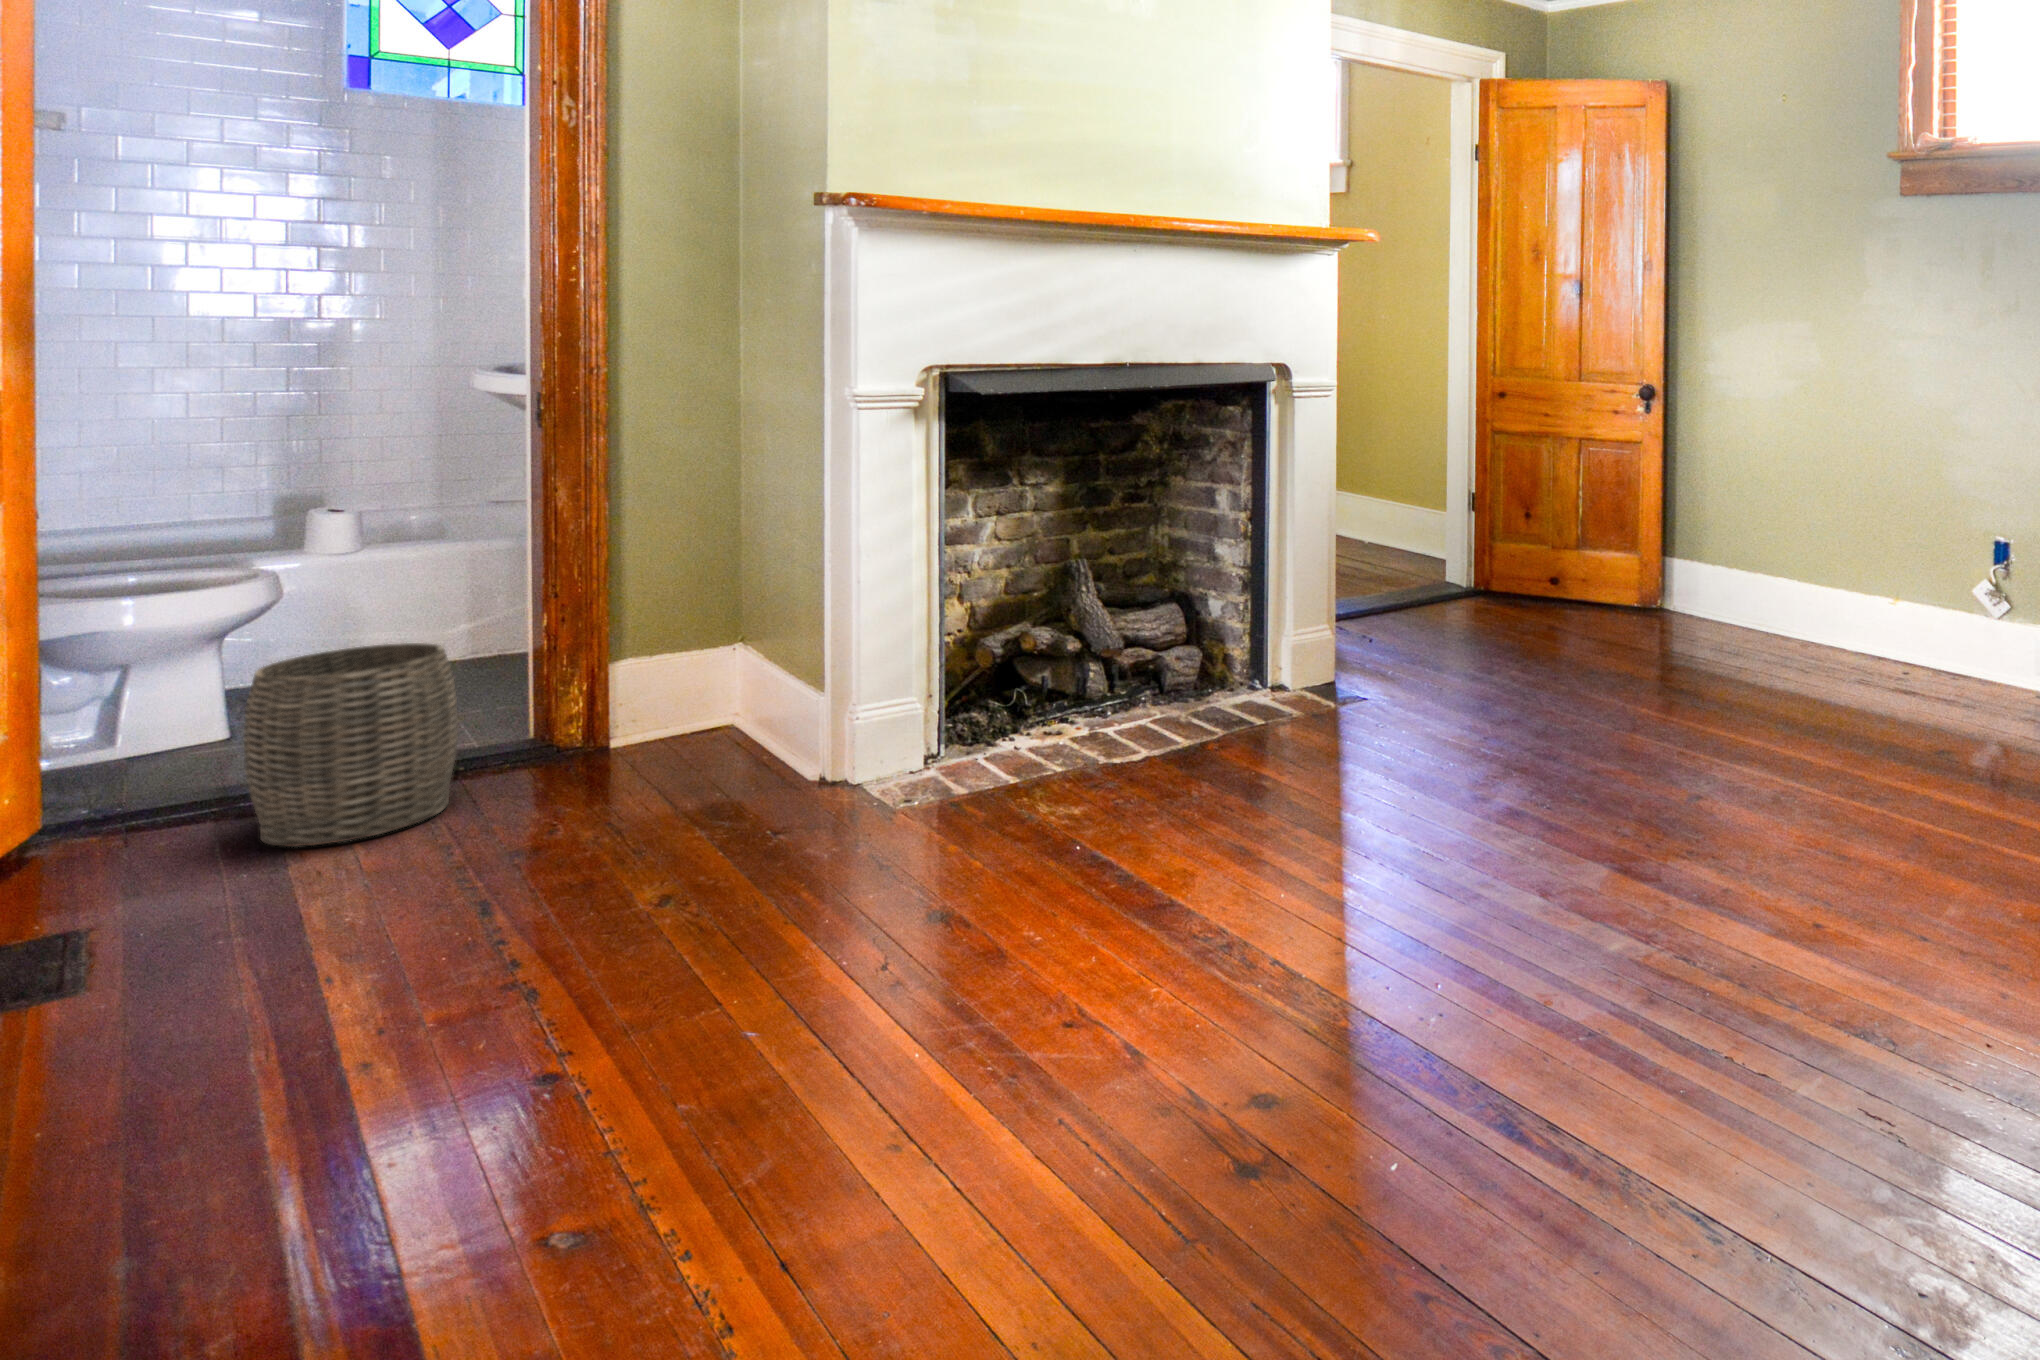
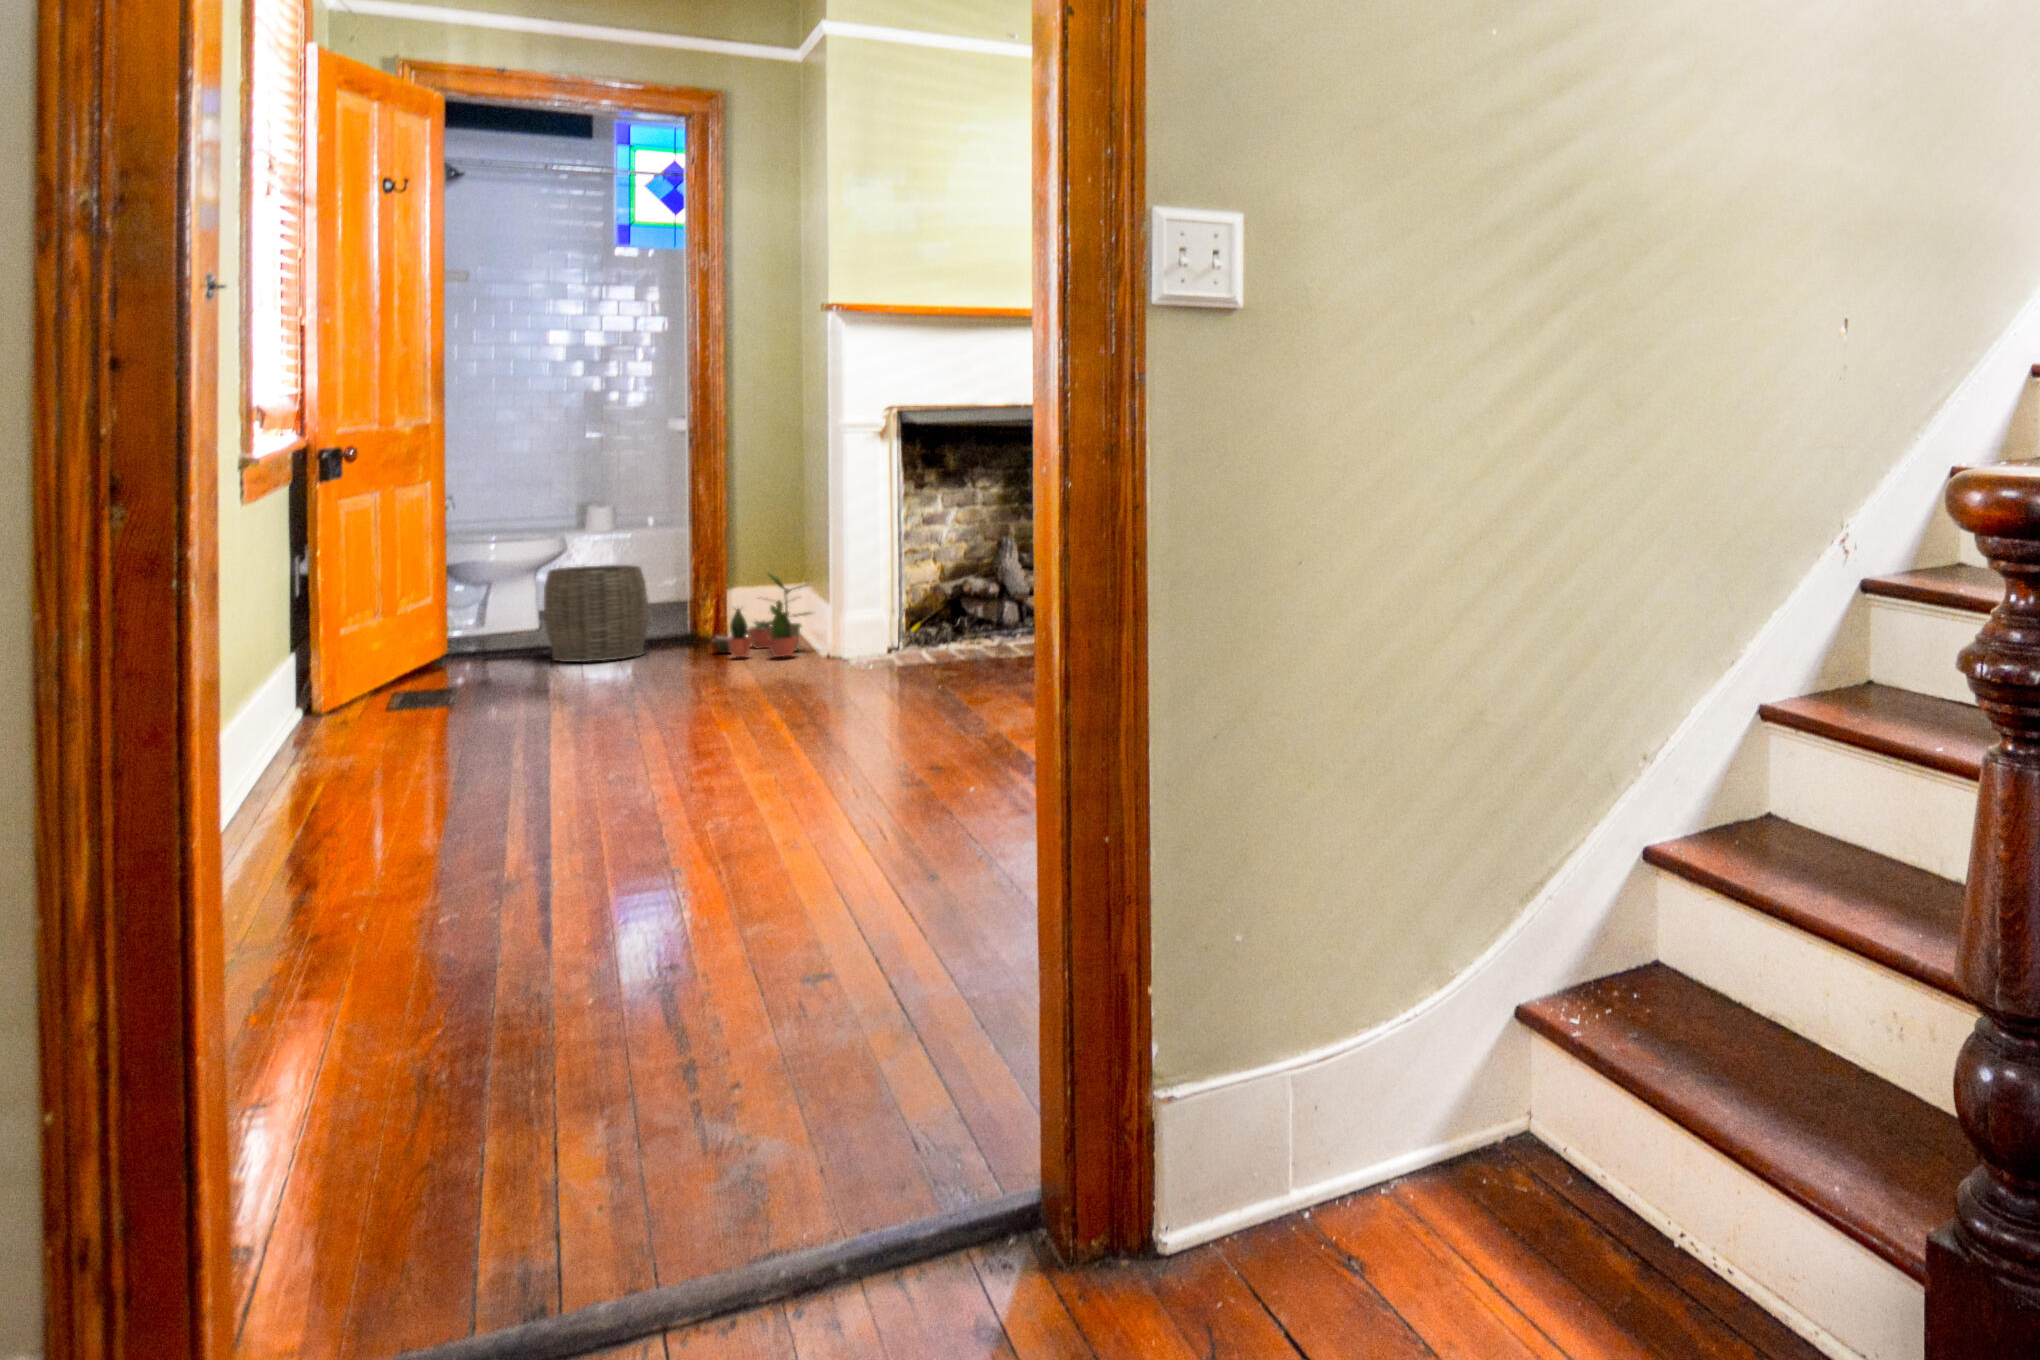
potted plant: none [583,641,773,803] -> present [714,573,811,657]

